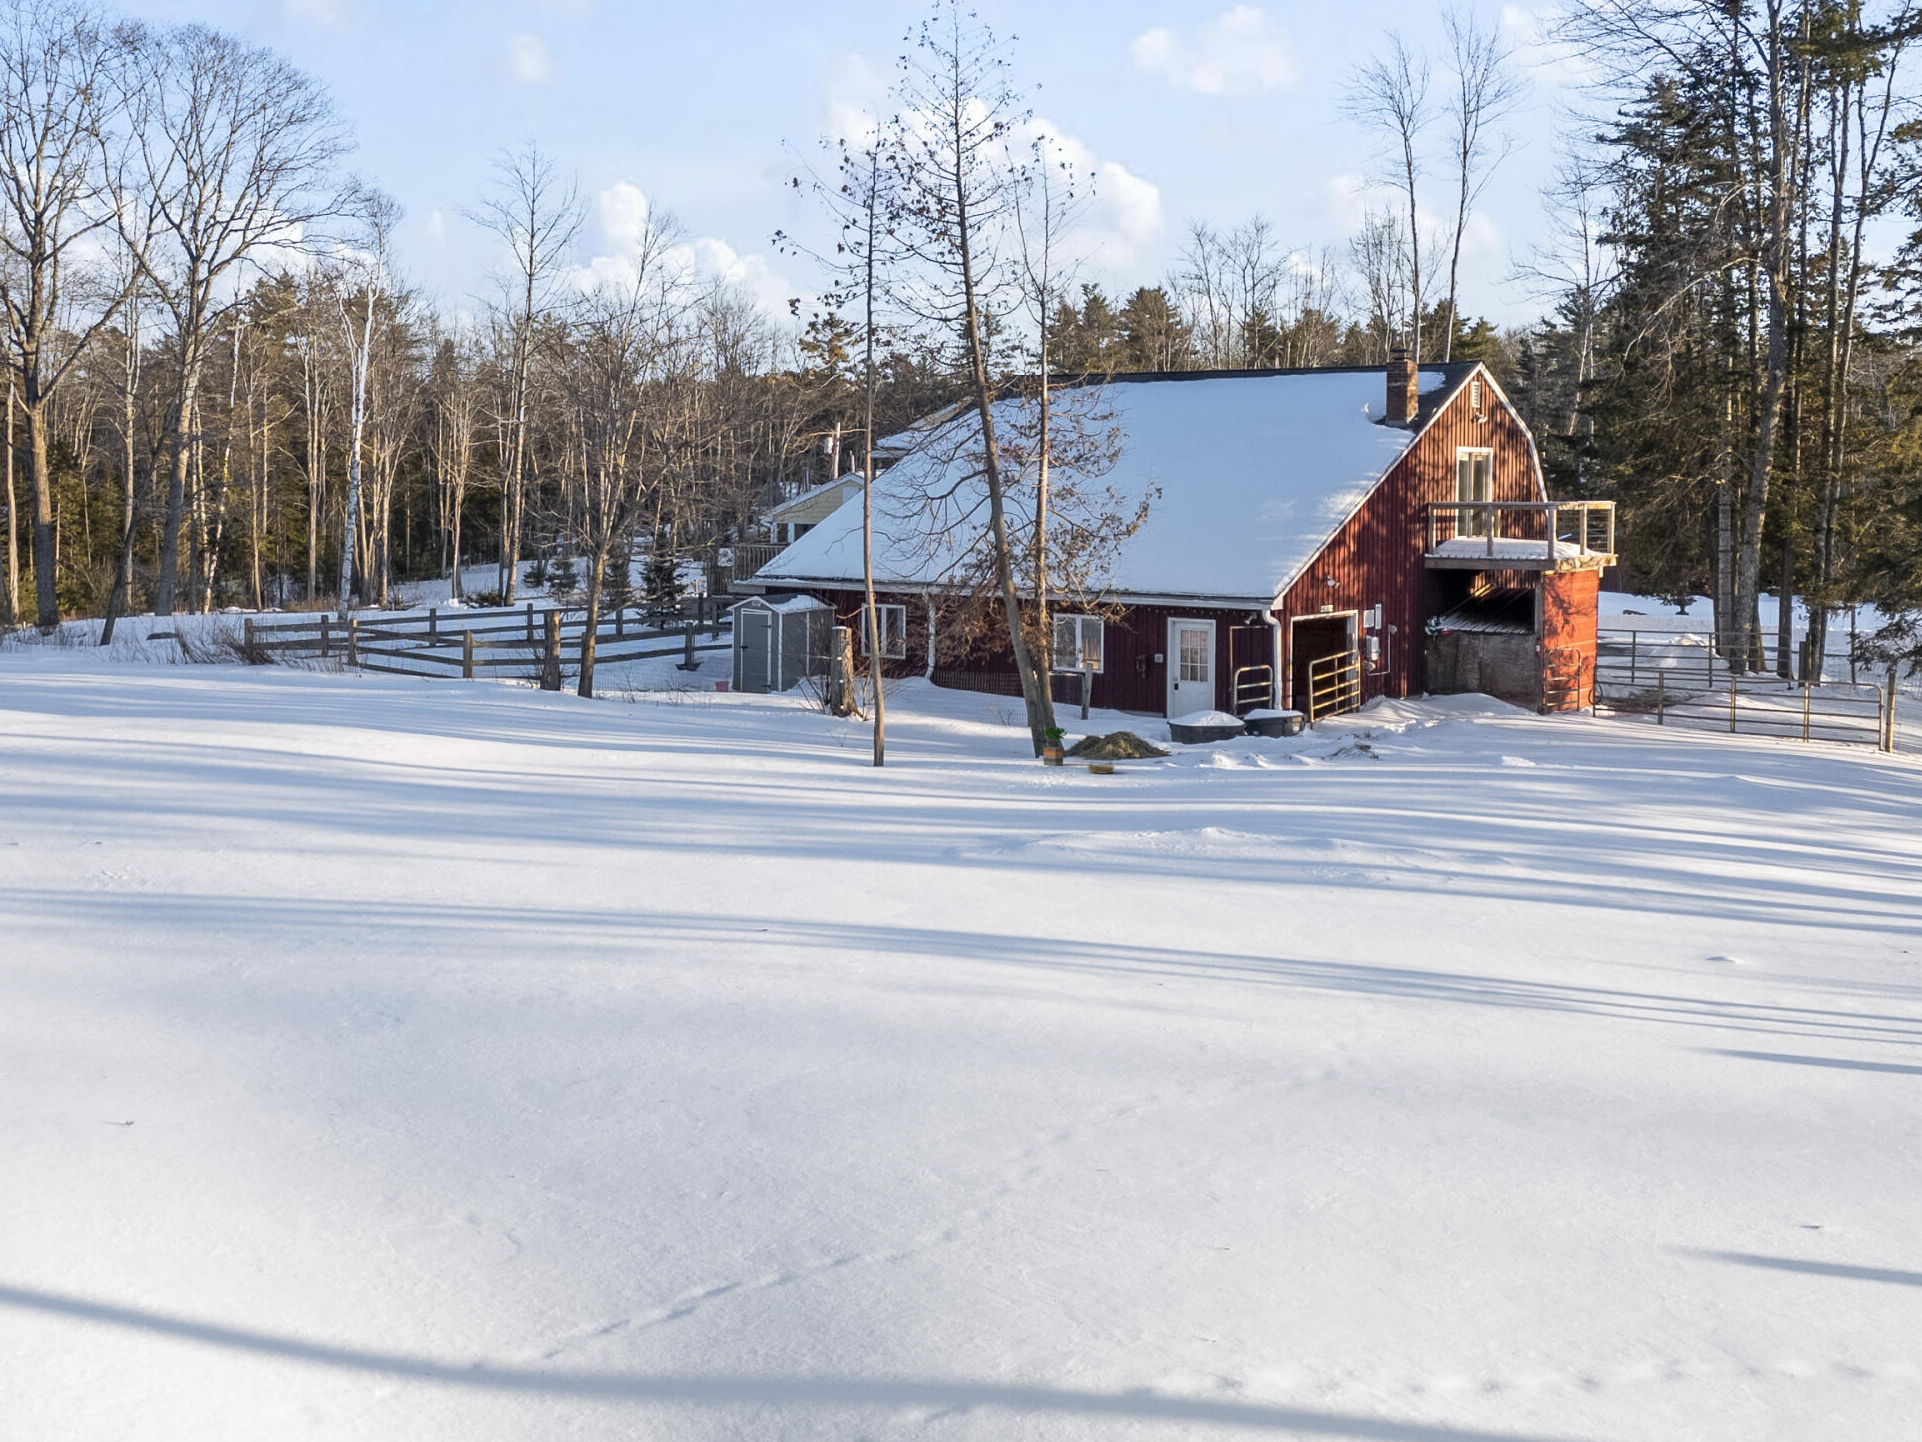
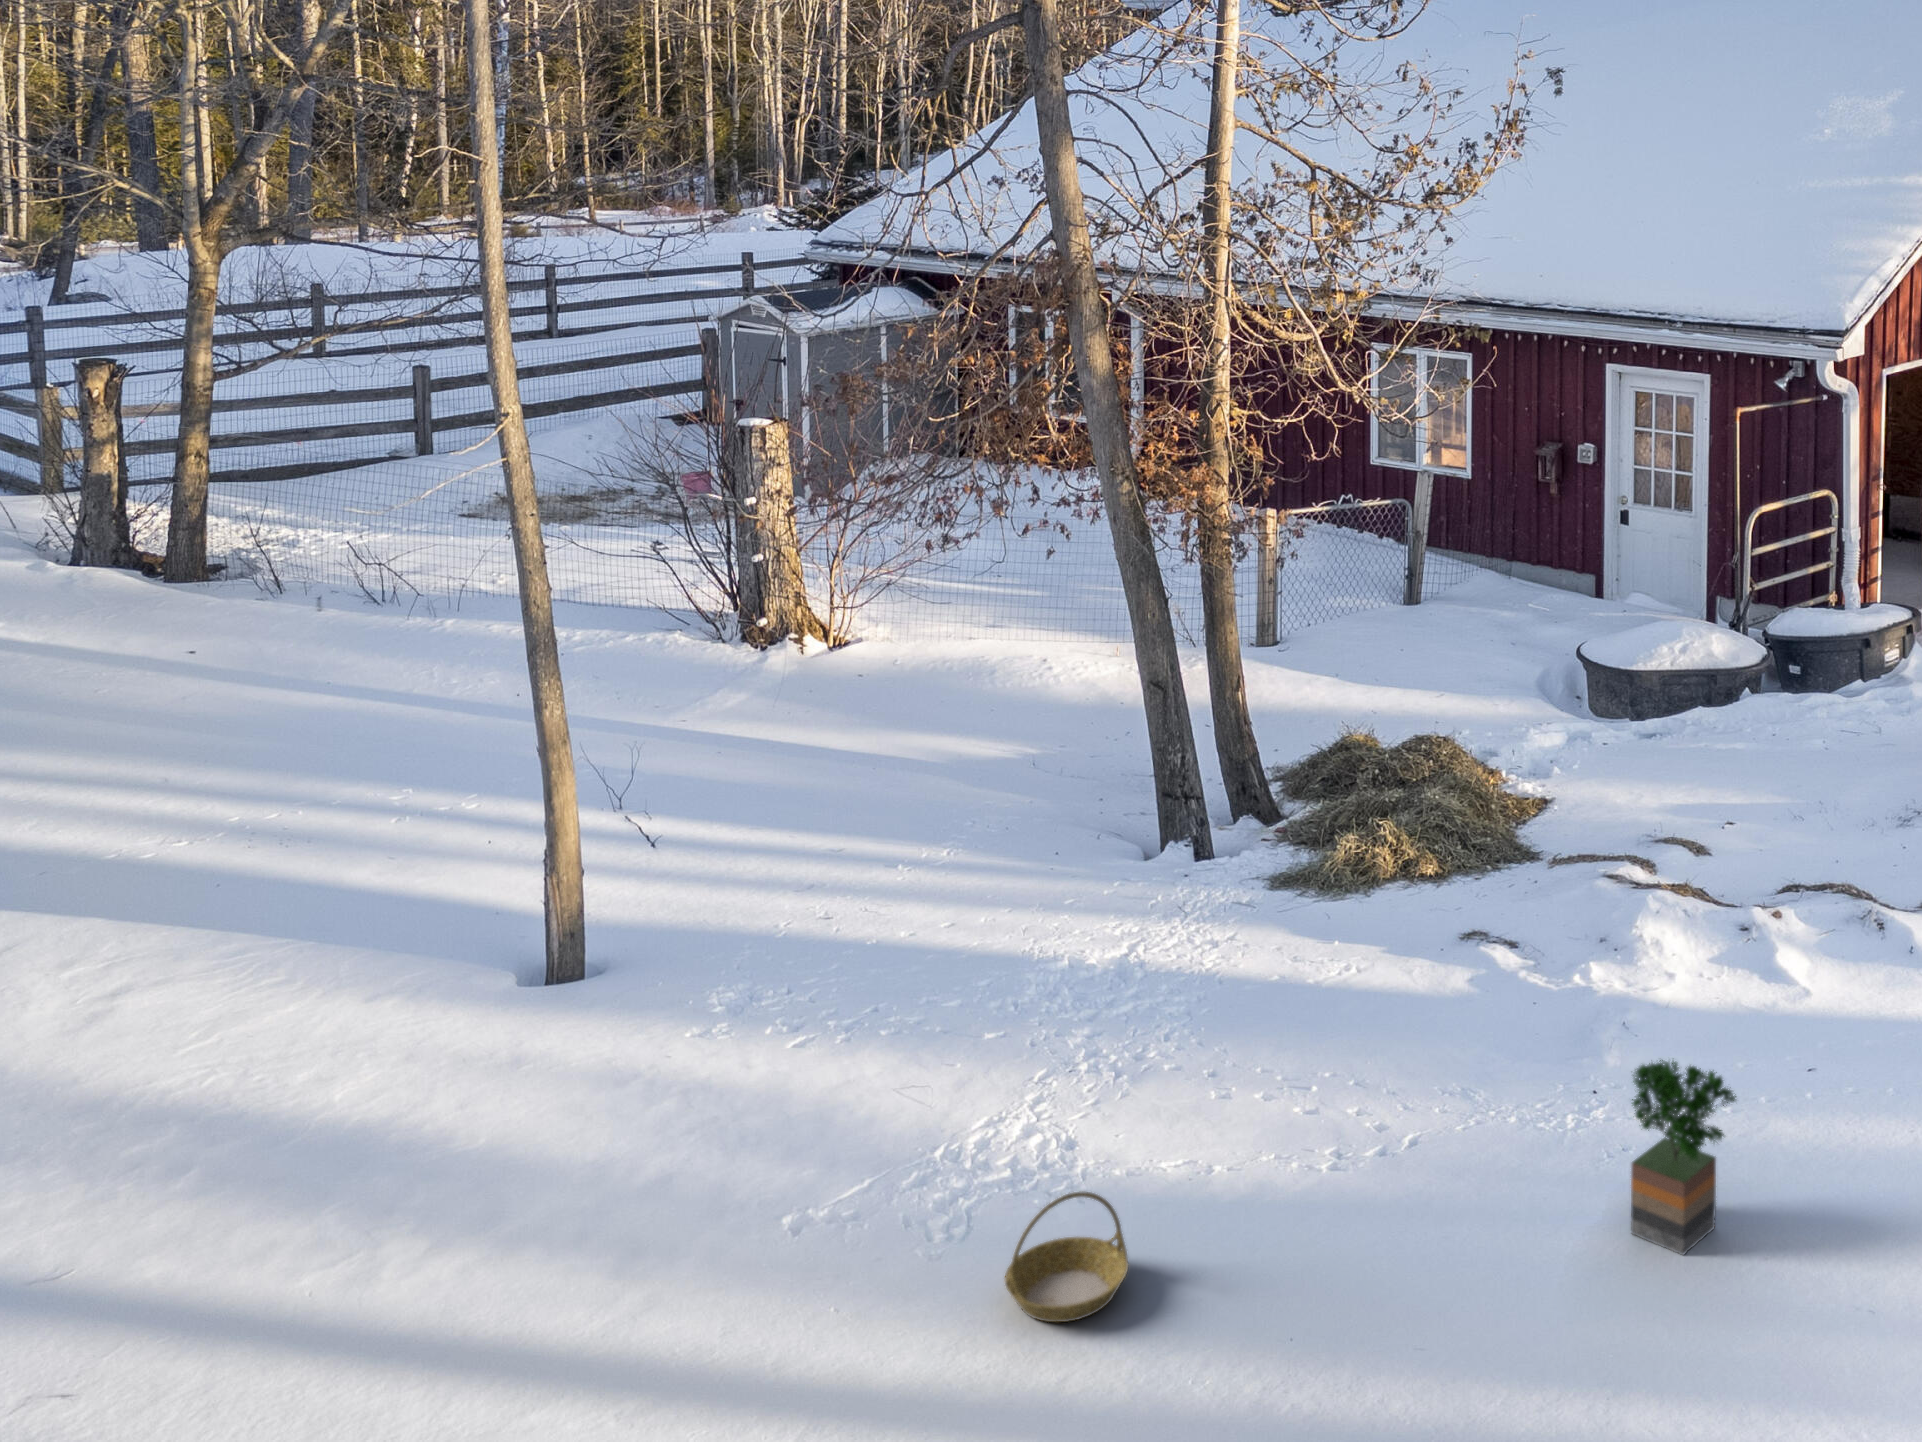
potted tree: present [1044,726,1067,766] -> present [1631,1060,1736,1255]

